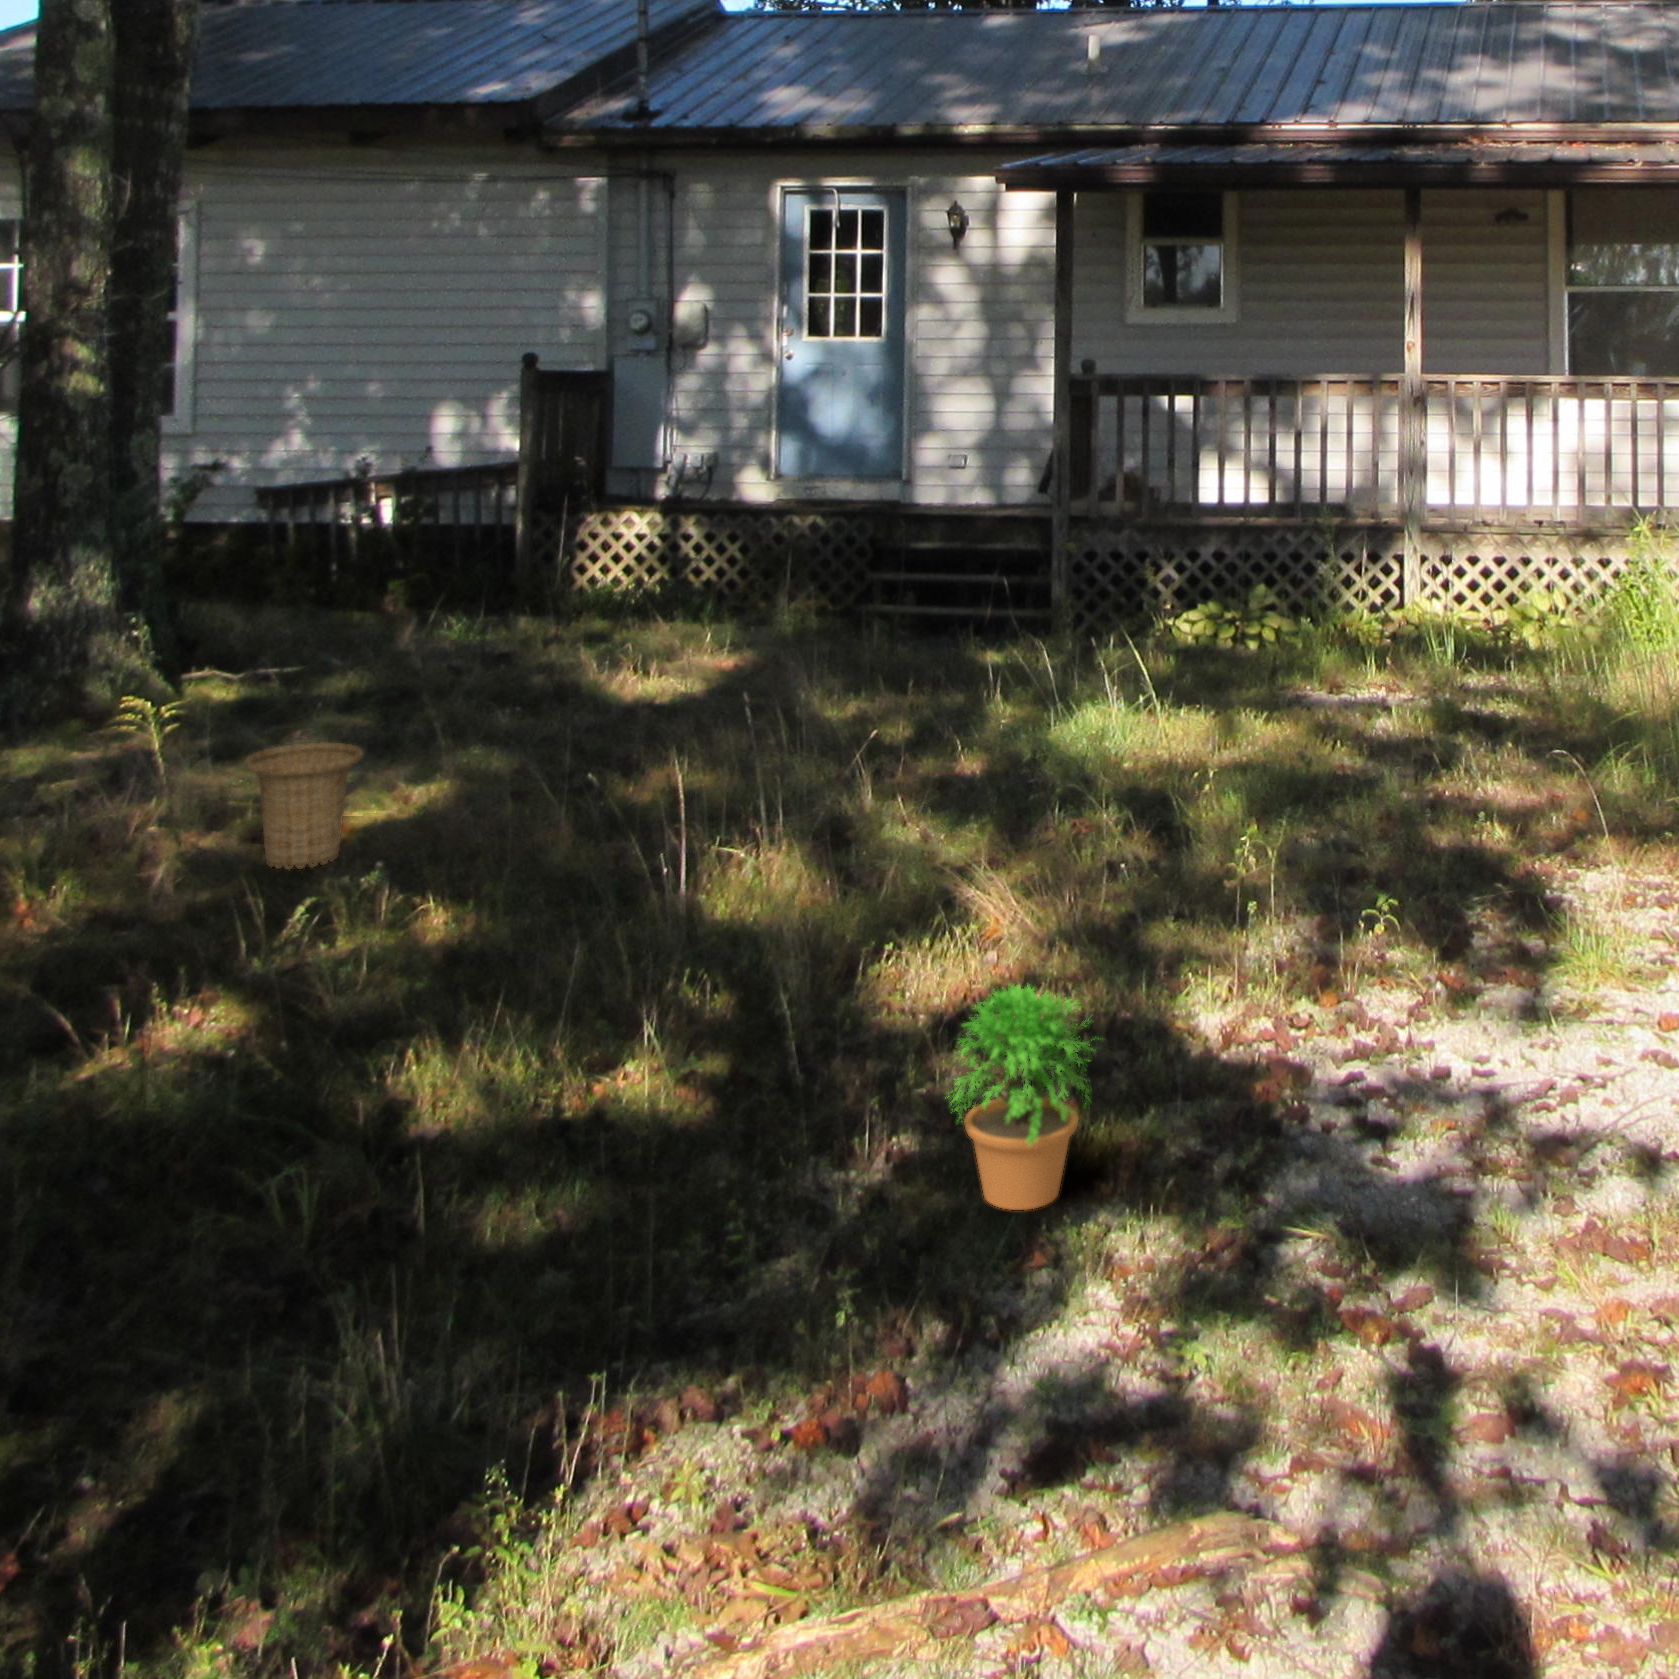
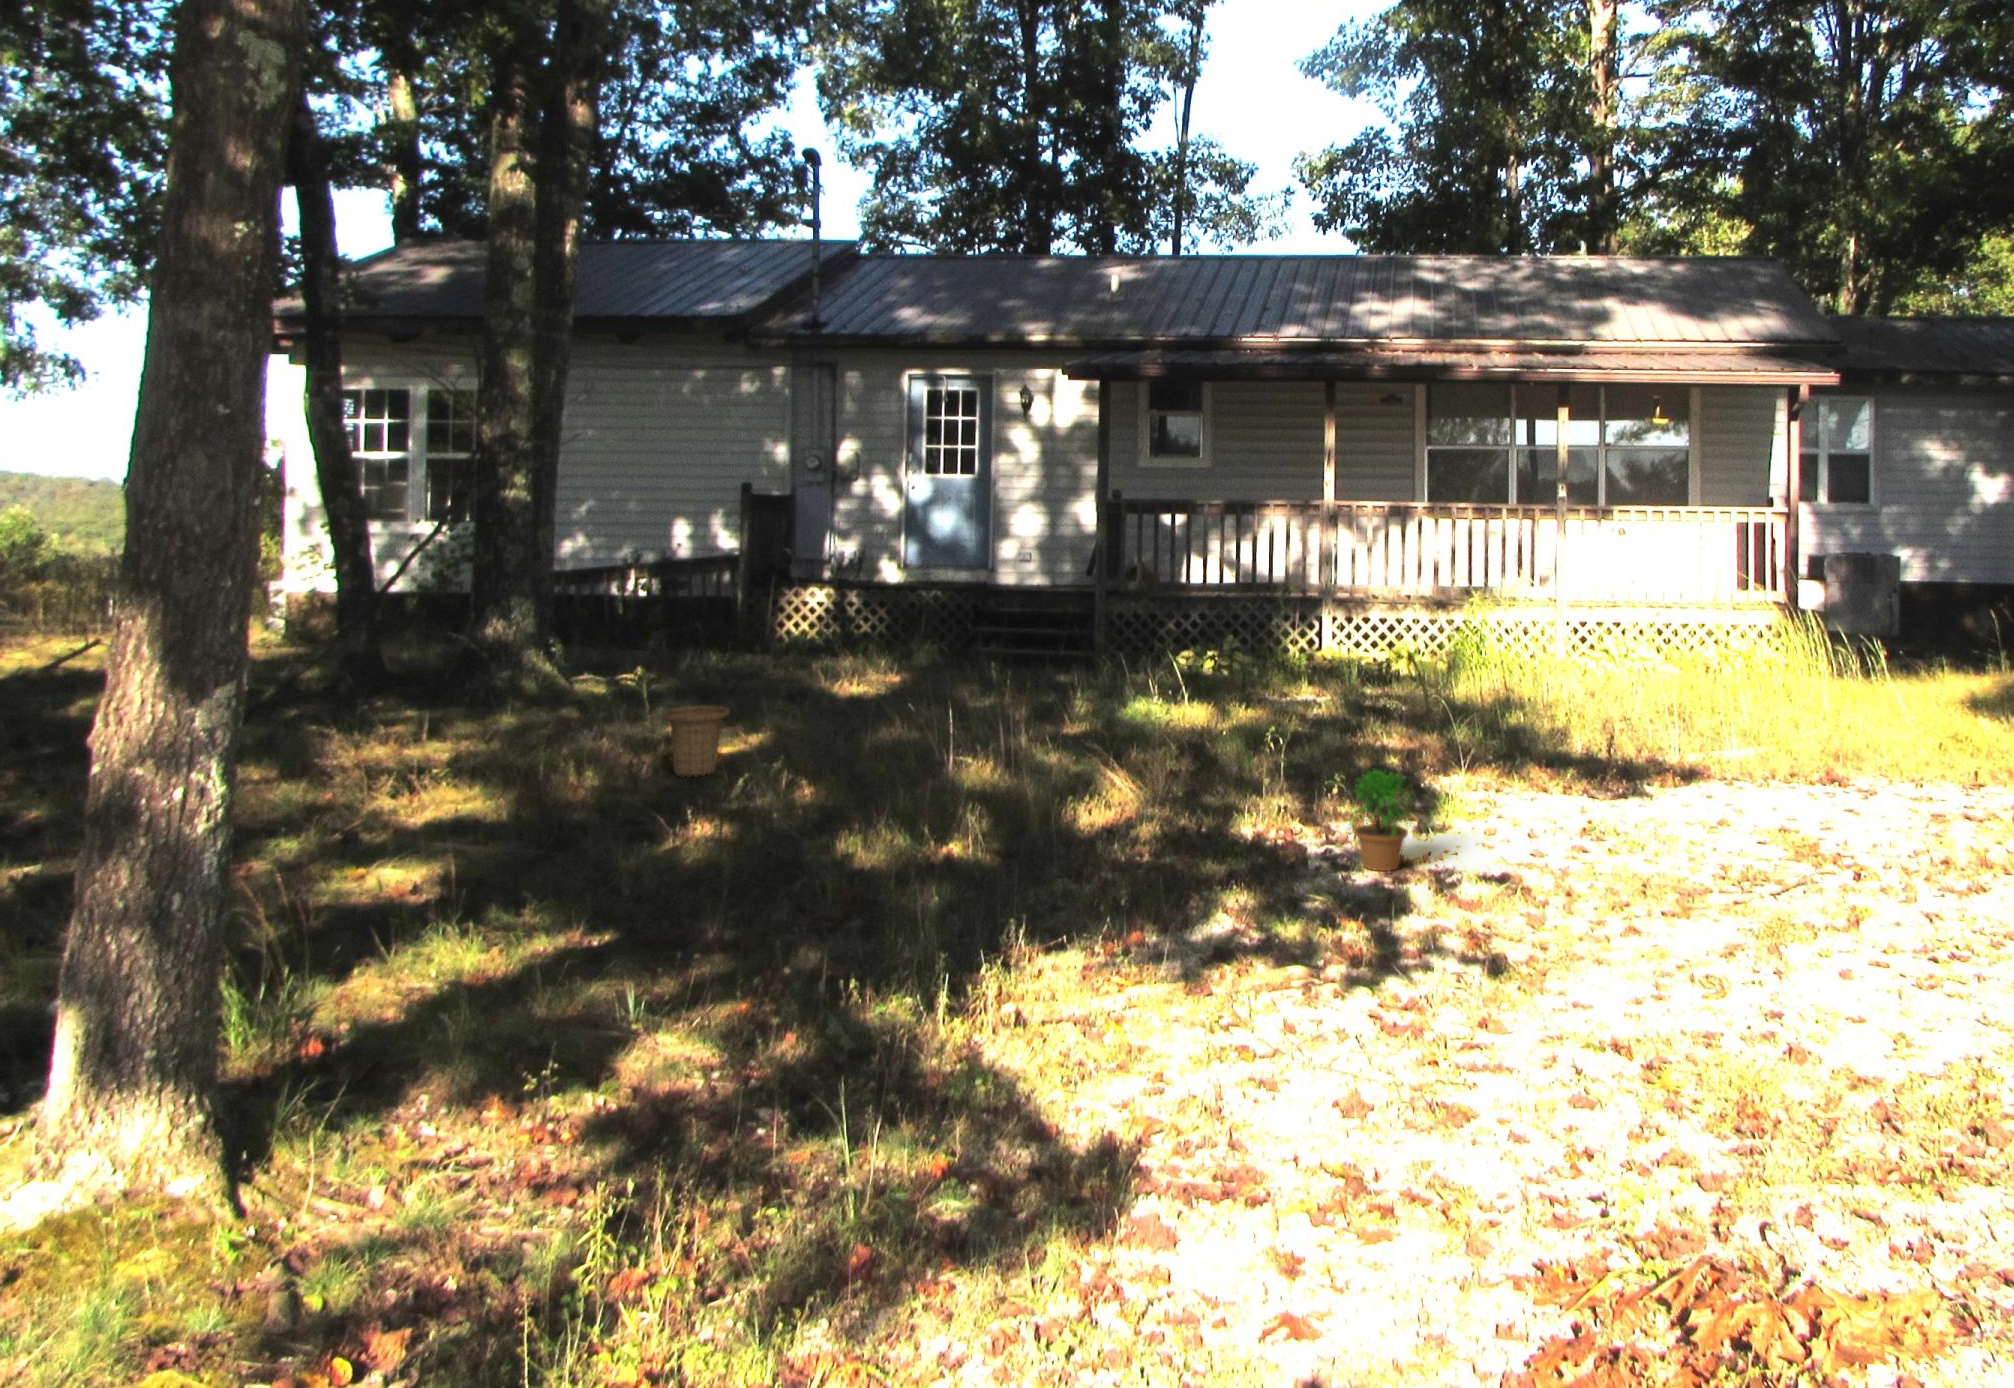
potted plant: present [948,985,1095,1210] -> present [1348,770,1413,871]

